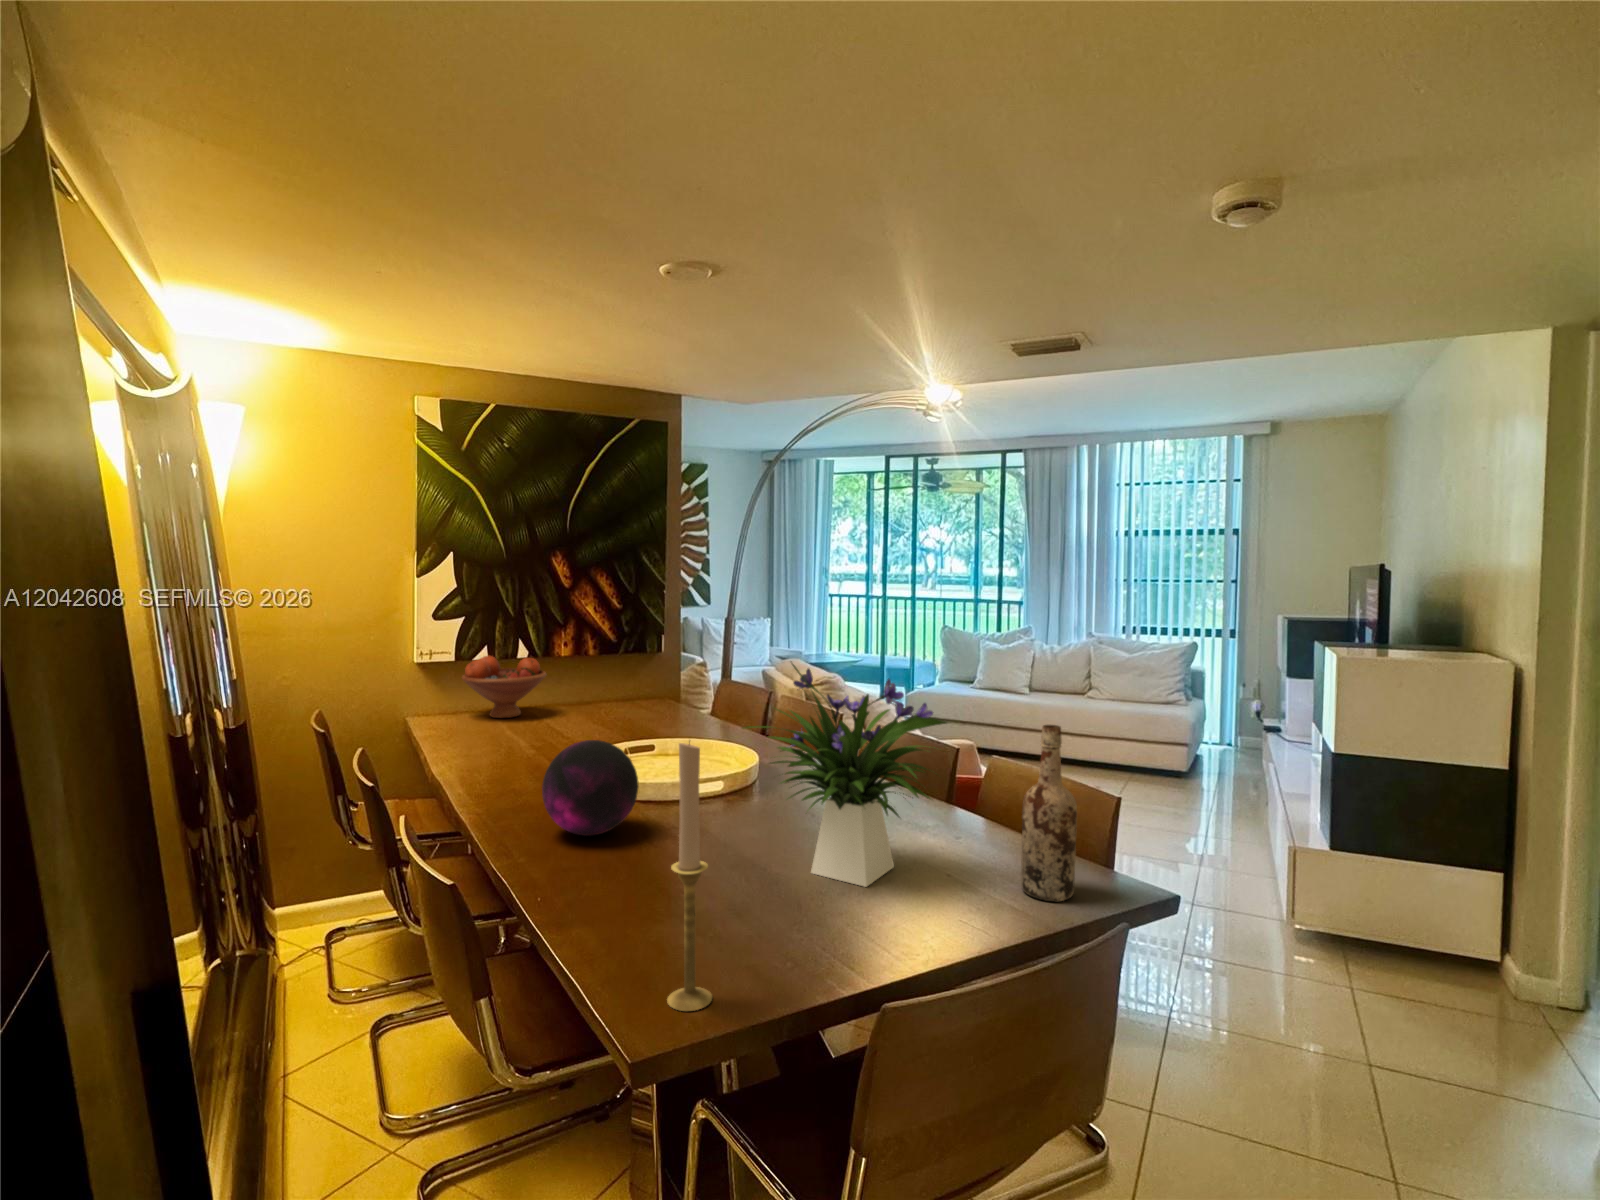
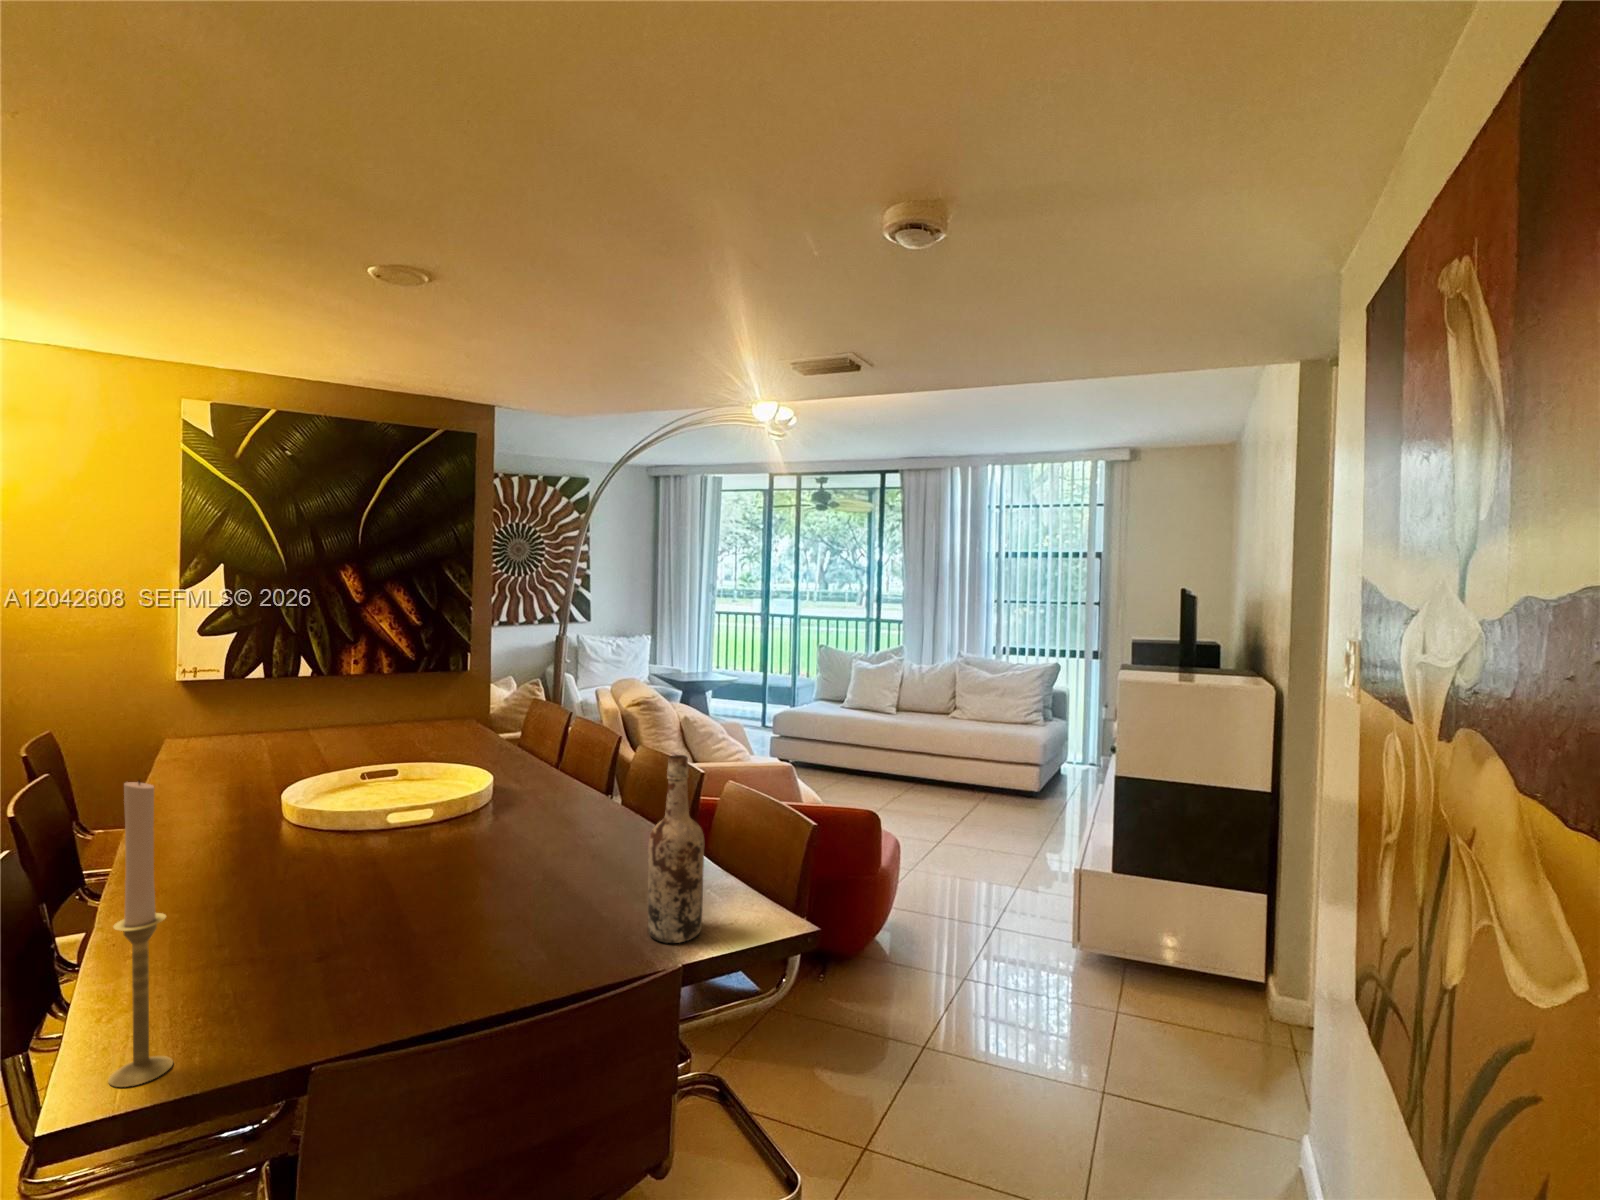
fruit bowl: present [462,656,546,718] -> none [218,674,320,741]
flower arrangement: present [745,663,948,887] -> none [344,685,587,930]
decorative orb: present [542,740,639,836] -> none [166,770,290,875]

